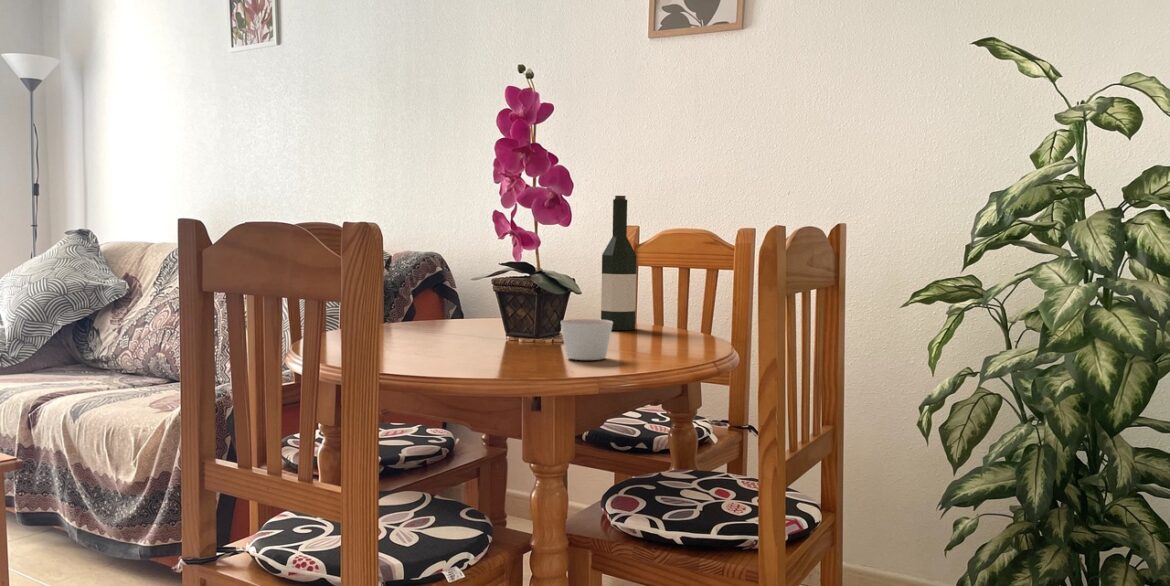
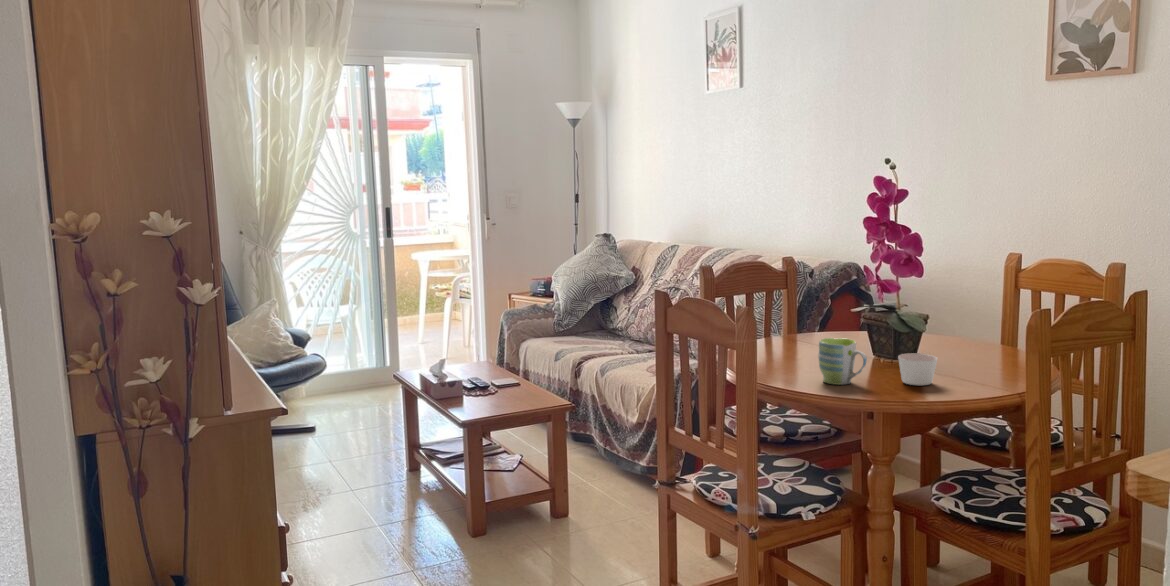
wine bottle: present [601,196,637,330] -> none [961,244,994,352]
mug: none [452,299,523,366] -> present [818,338,867,385]

